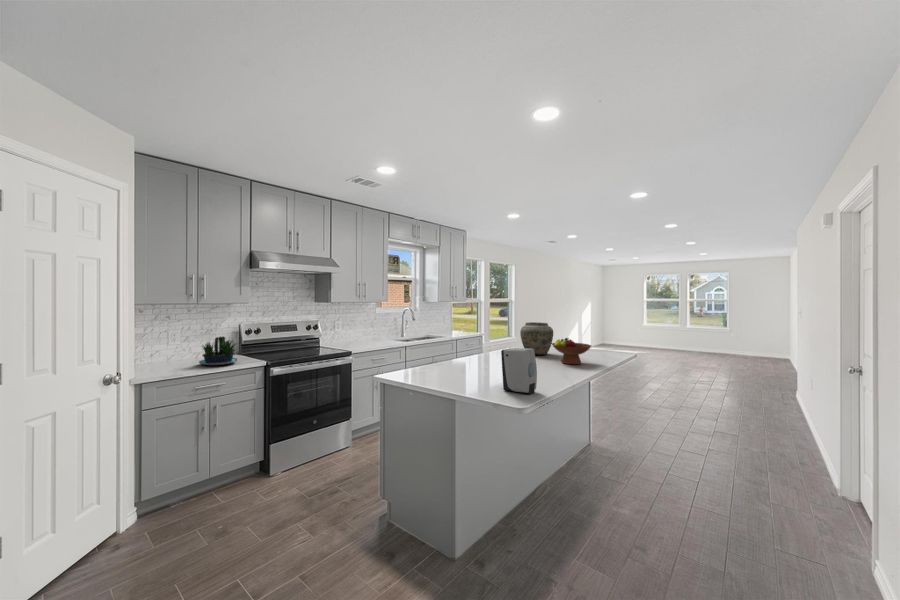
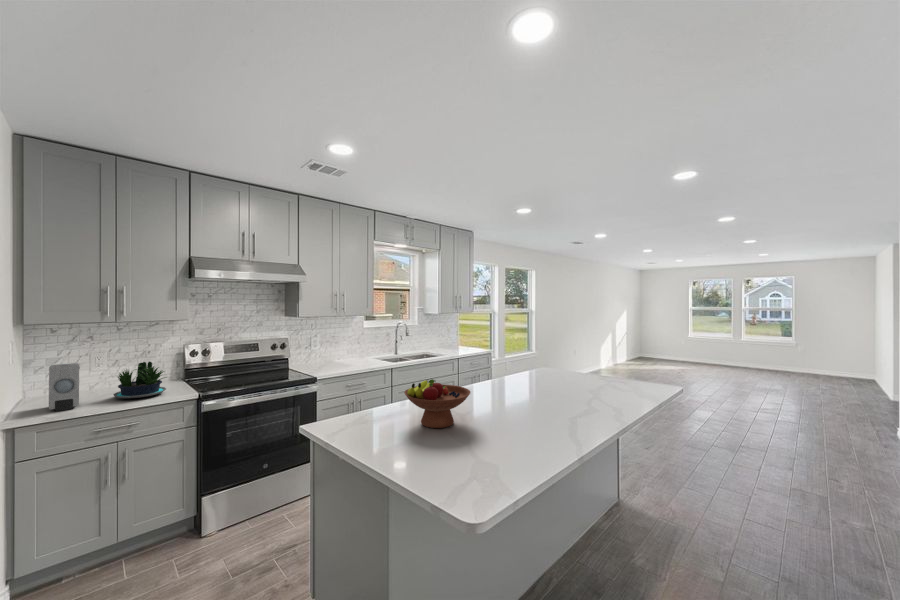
vase: present [520,322,553,355] -> none [524,340,566,382]
fruit bowl: present [552,338,591,364] -> present [404,379,470,428]
soap dispenser: present [501,348,537,394] -> present [49,363,80,411]

